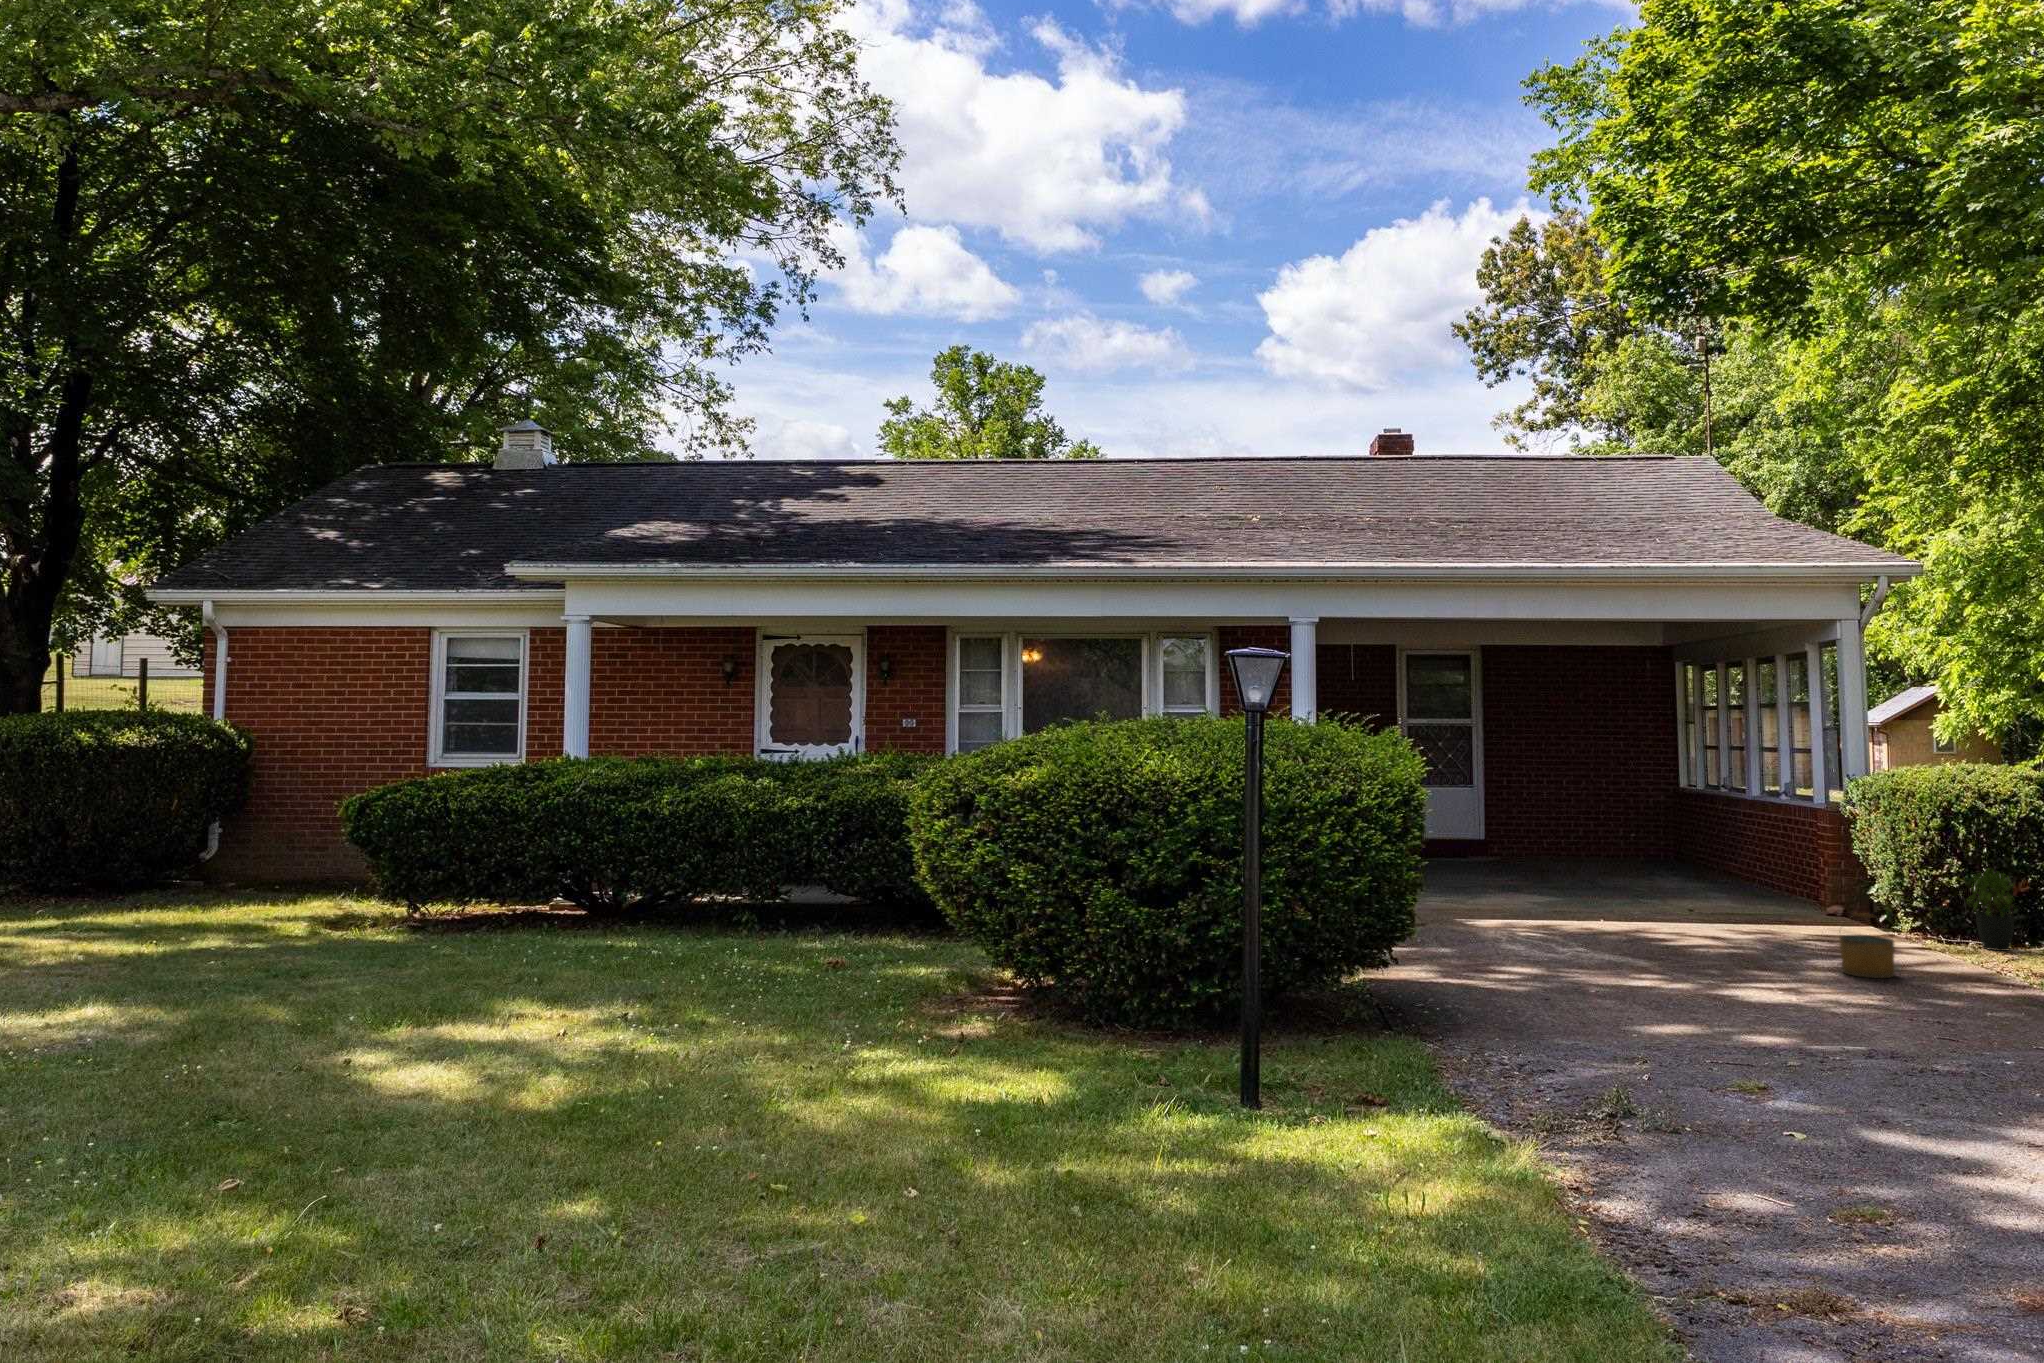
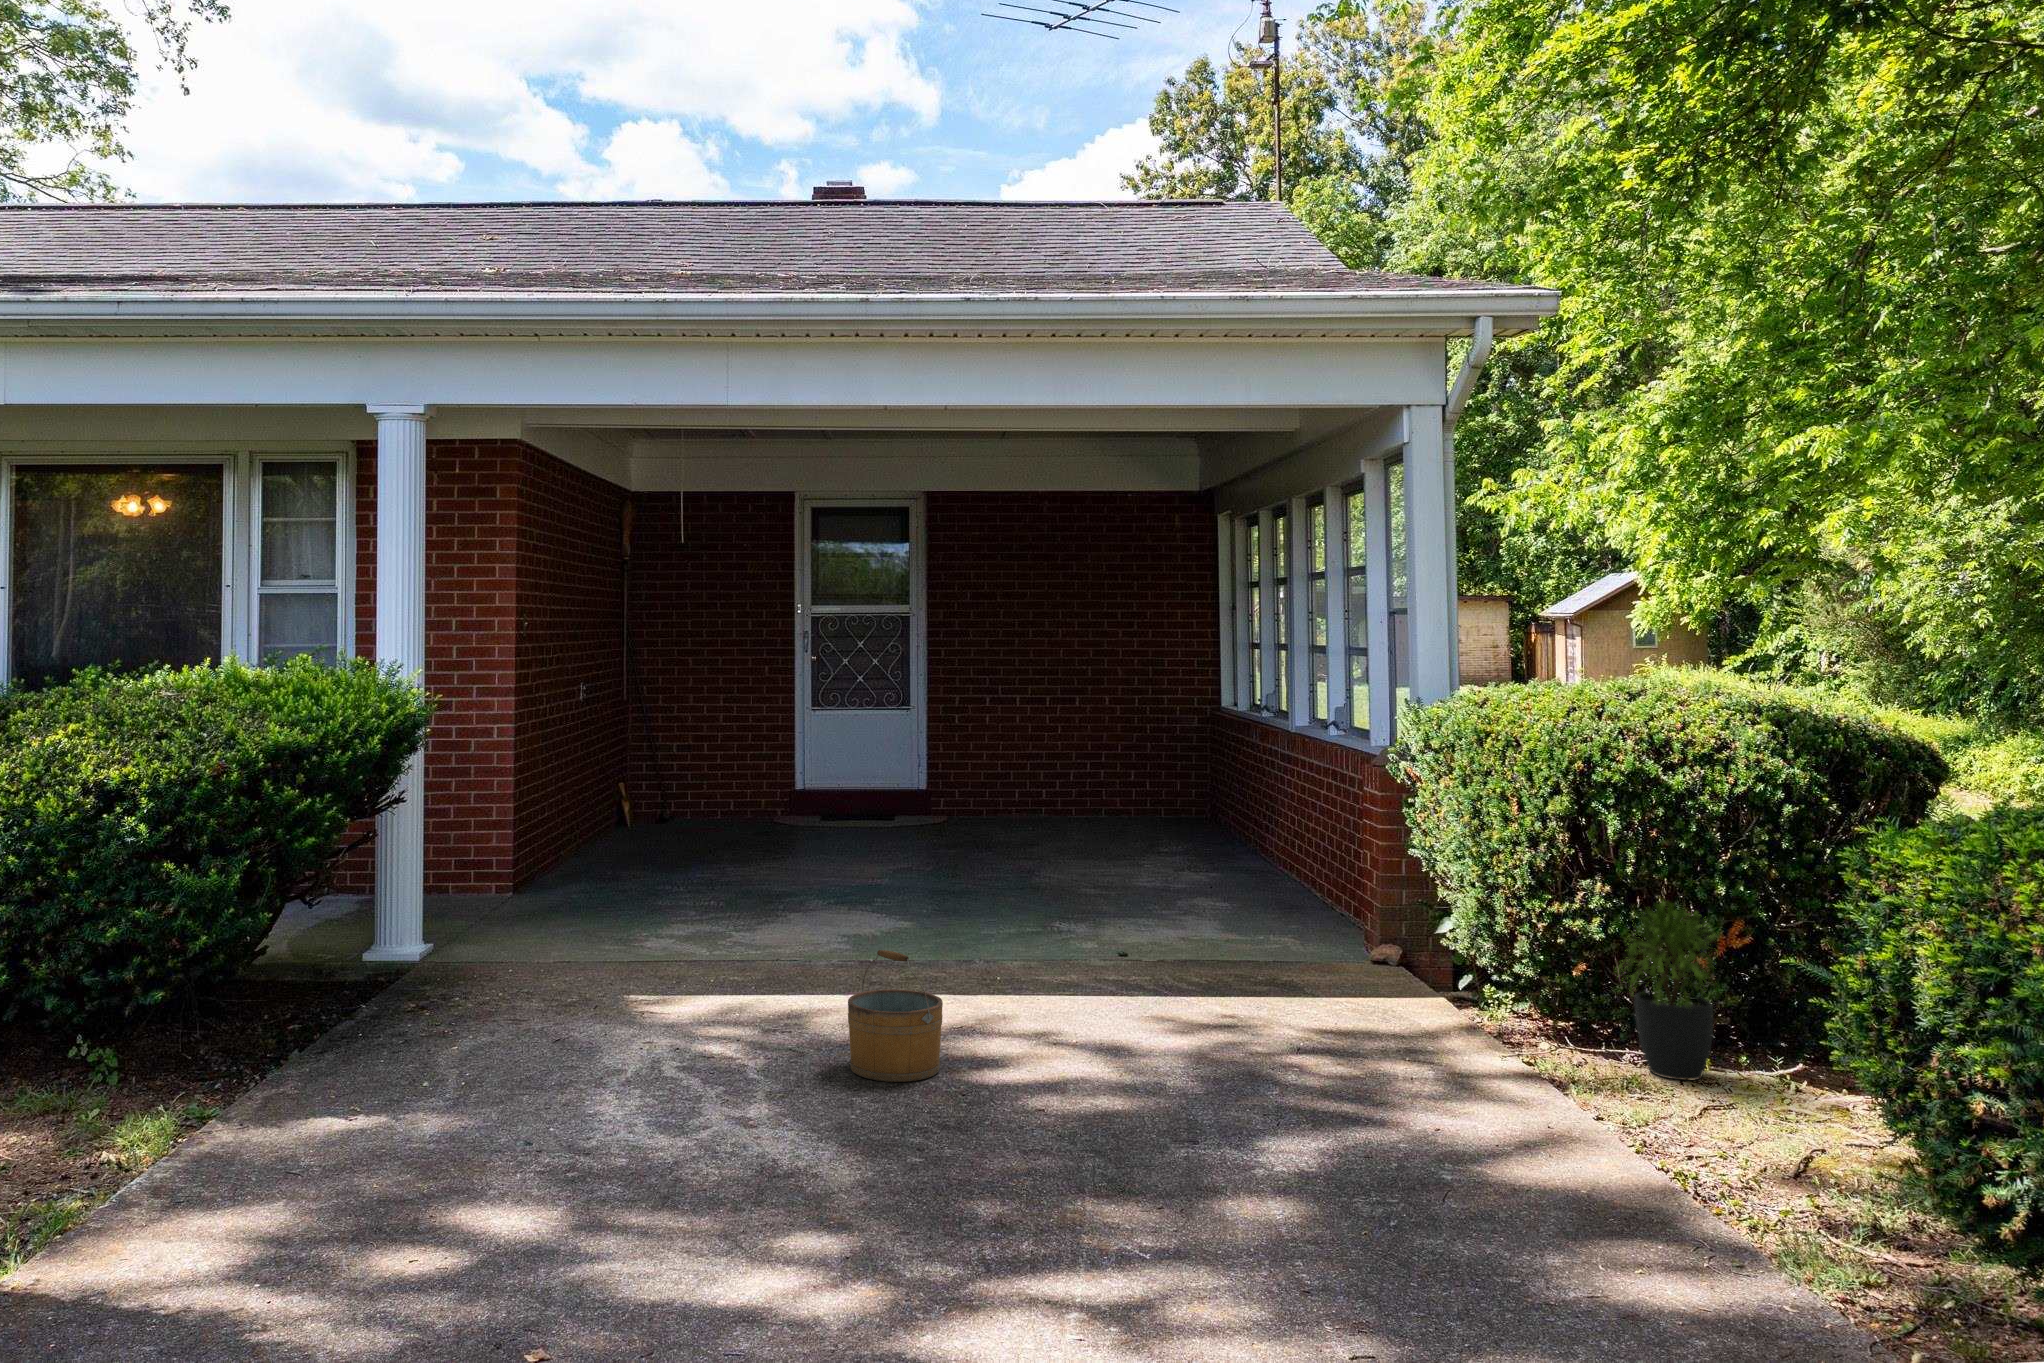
bucket: present [1839,913,1895,978] -> present [848,950,943,1082]

